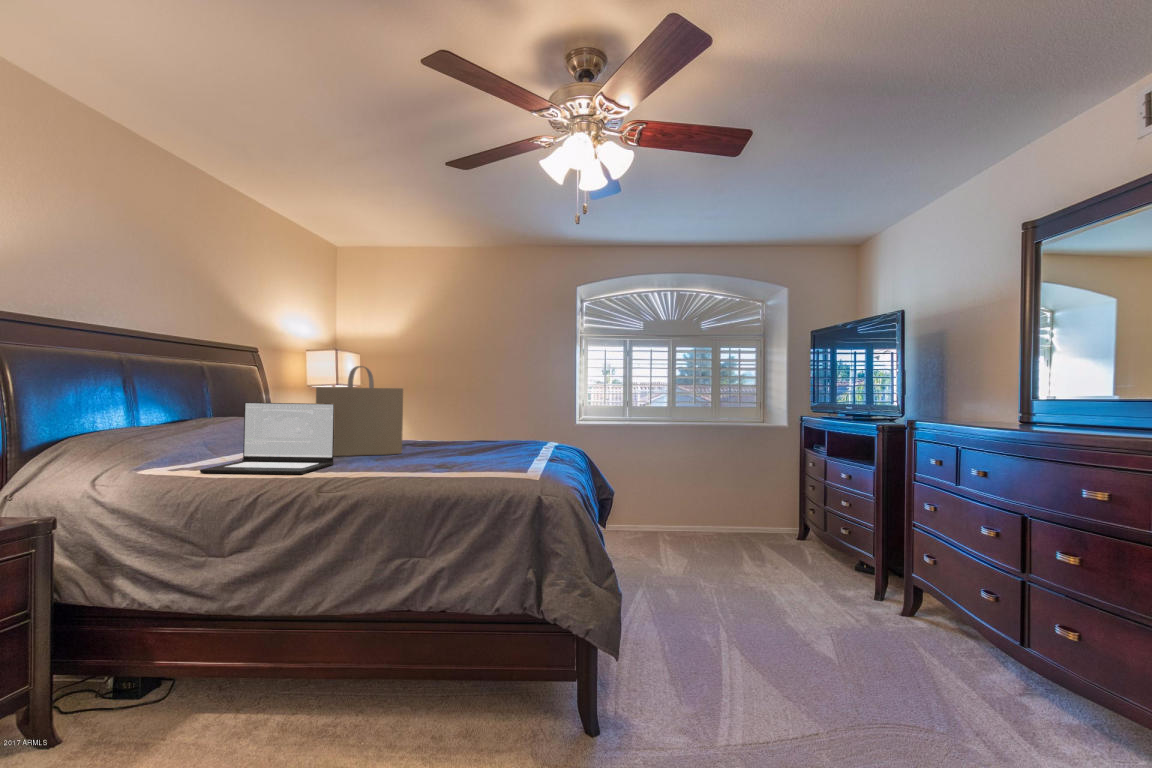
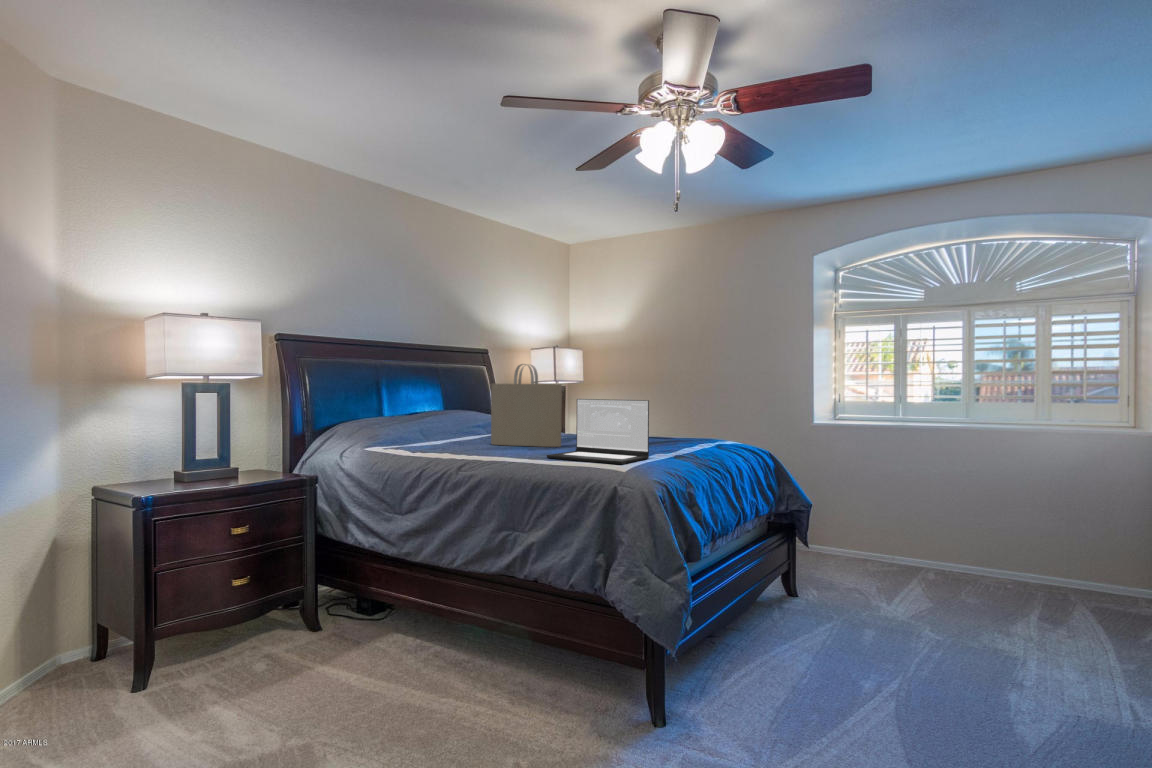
laptop: present [200,403,334,474] -> present [547,399,649,464]

